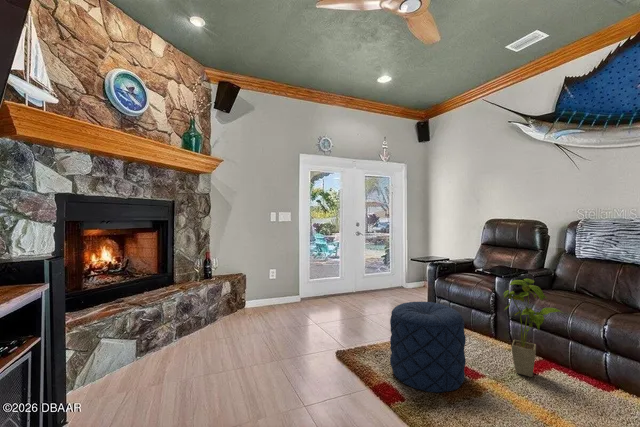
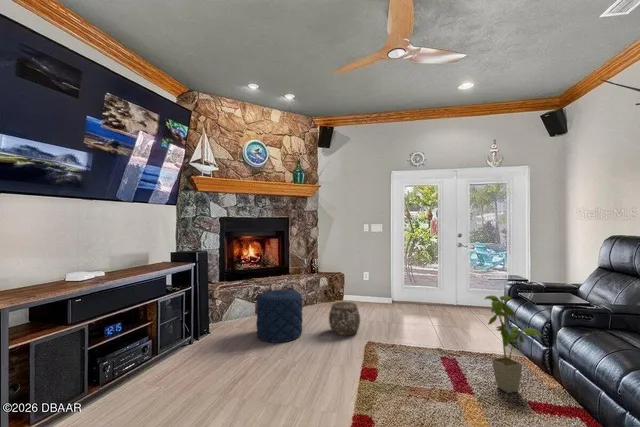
pouf: present [390,302,466,393] -> present [256,289,303,343]
woven basket: none [279,311,321,359] -> present [329,302,360,336]

